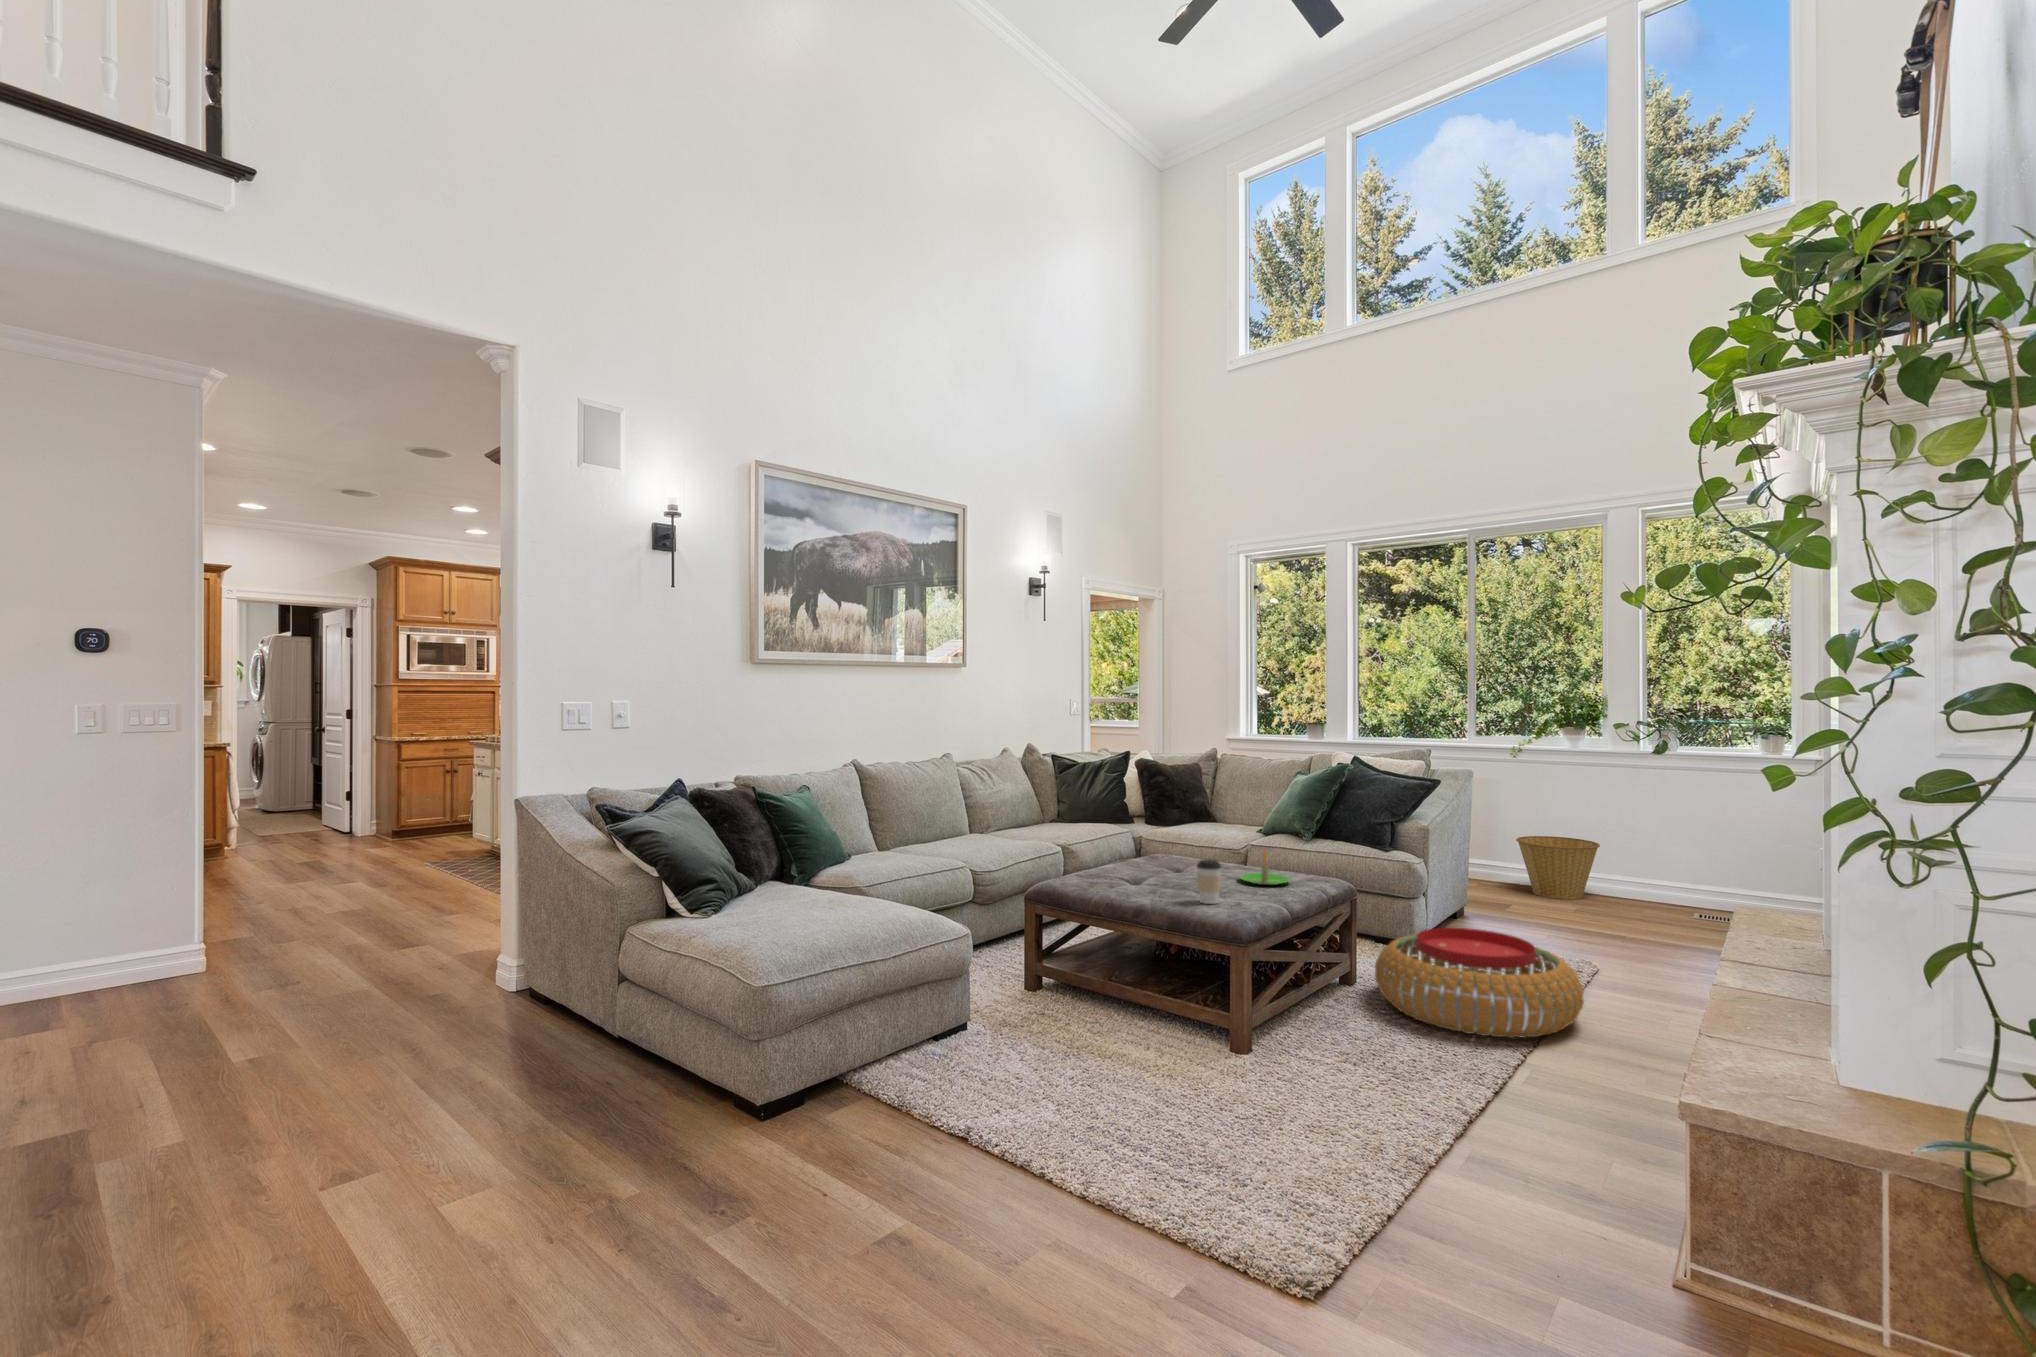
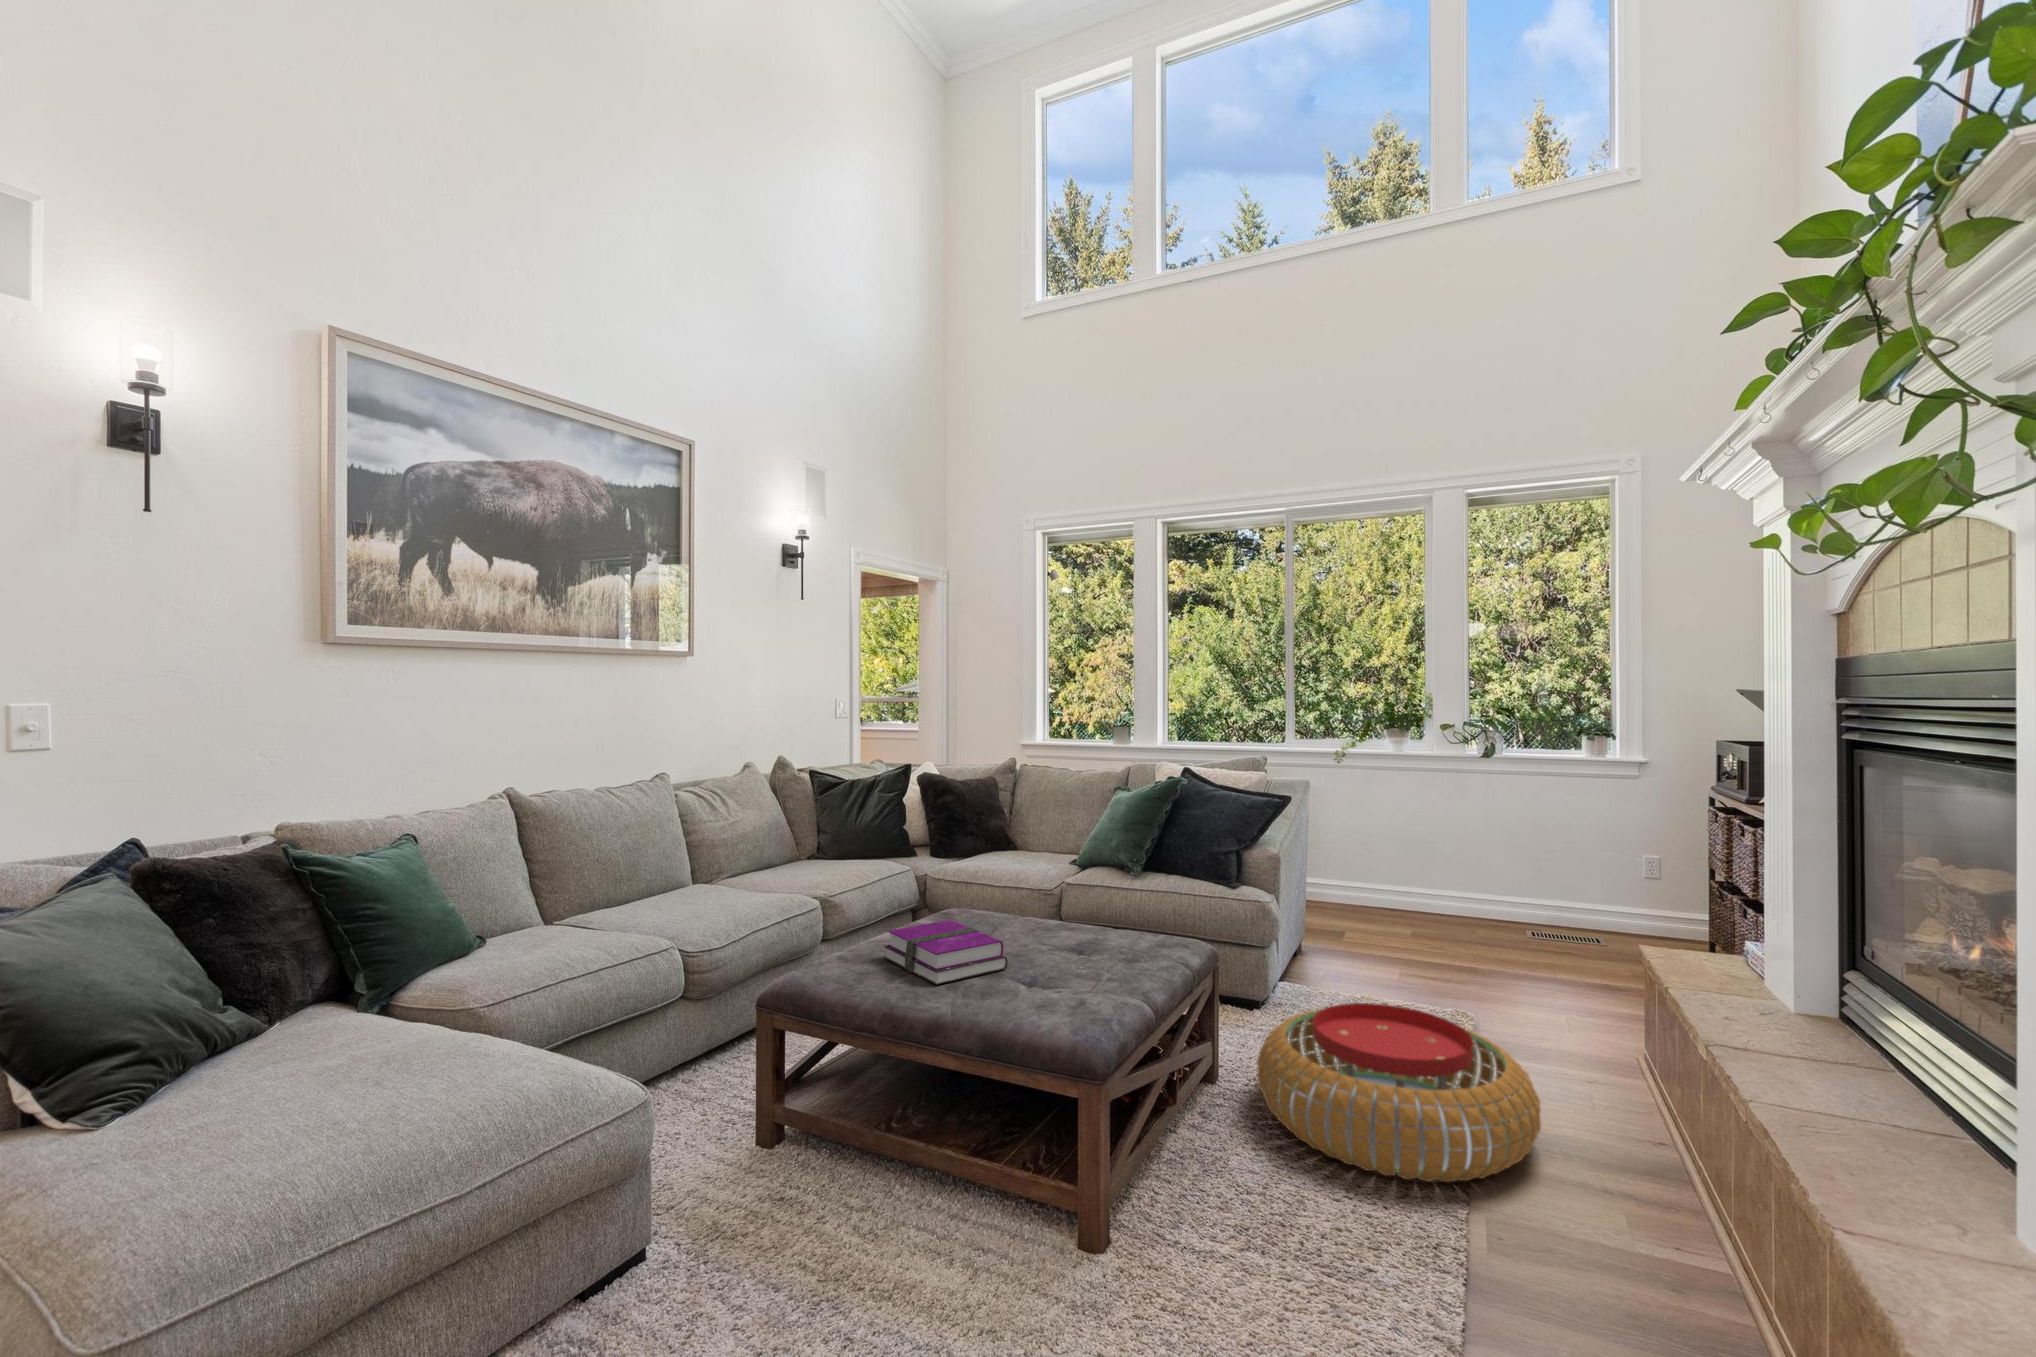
basket: present [1516,836,1600,899] -> none [1343,849,1431,920]
candle: present [1240,851,1291,885] -> none [1074,911,1147,967]
hardback book: none [1109,853,1191,887] -> present [884,920,1008,985]
coffee cup: present [1197,860,1221,904] -> none [1023,945,1062,1019]

